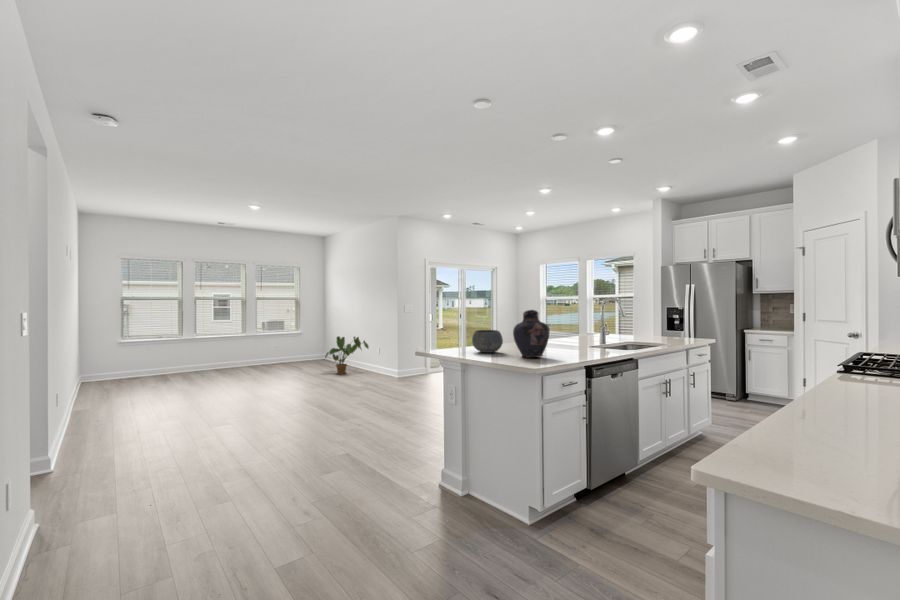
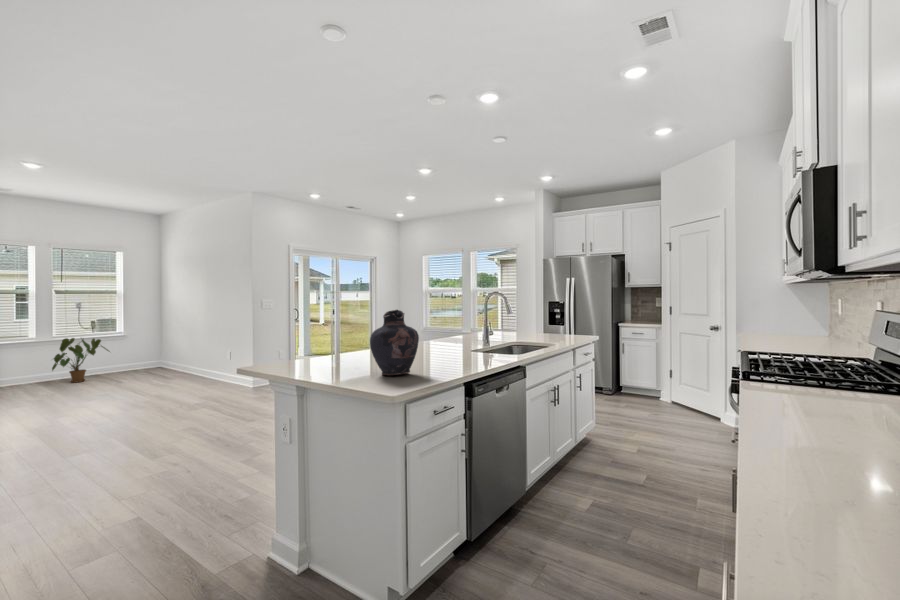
bowl: present [472,330,503,353] -> none [317,337,359,368]
house plant: present [325,336,369,375] -> present [52,338,110,382]

